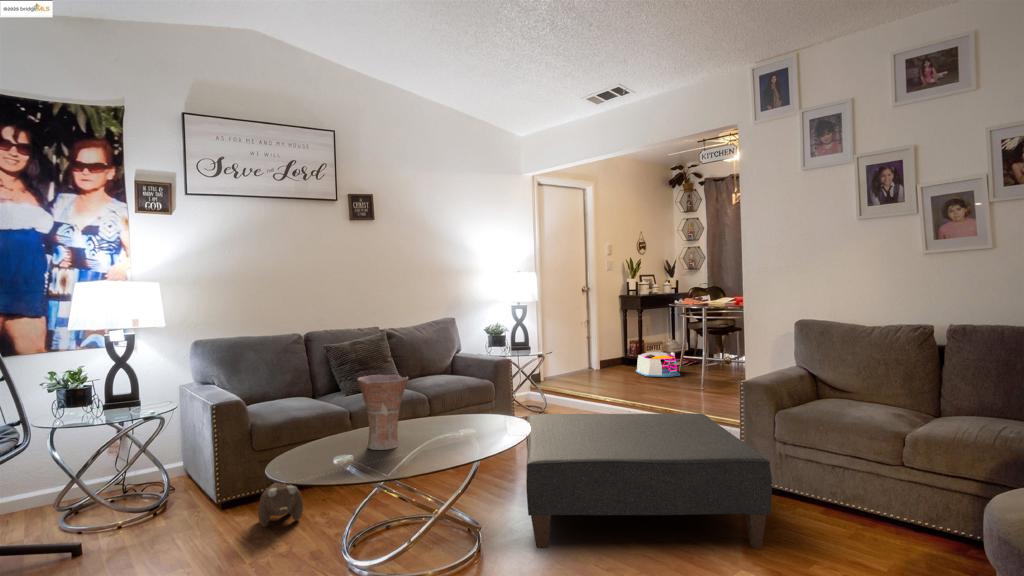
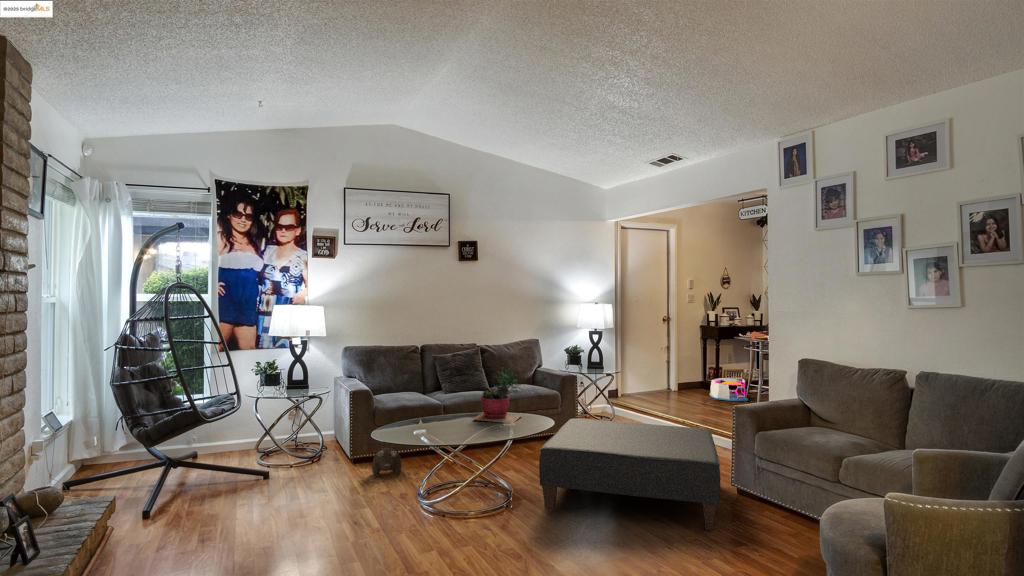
succulent plant: none [409,353,474,431] -> present [473,368,521,424]
vase: present [357,375,408,450] -> none [433,379,468,430]

